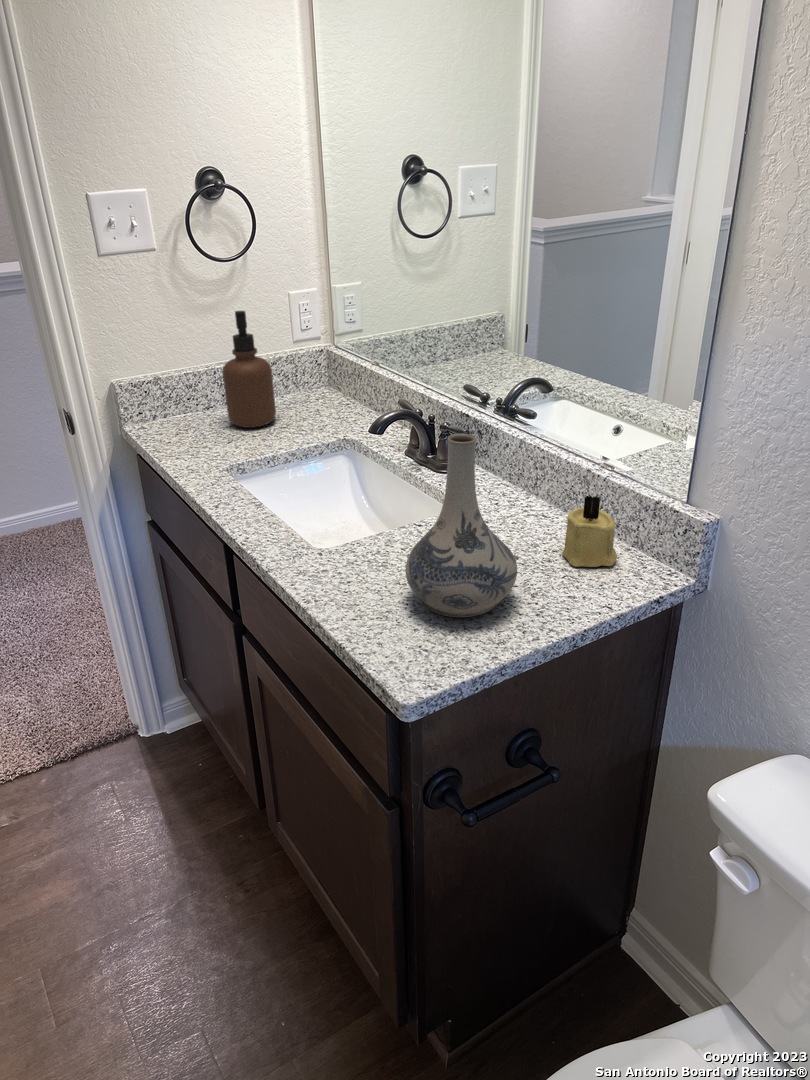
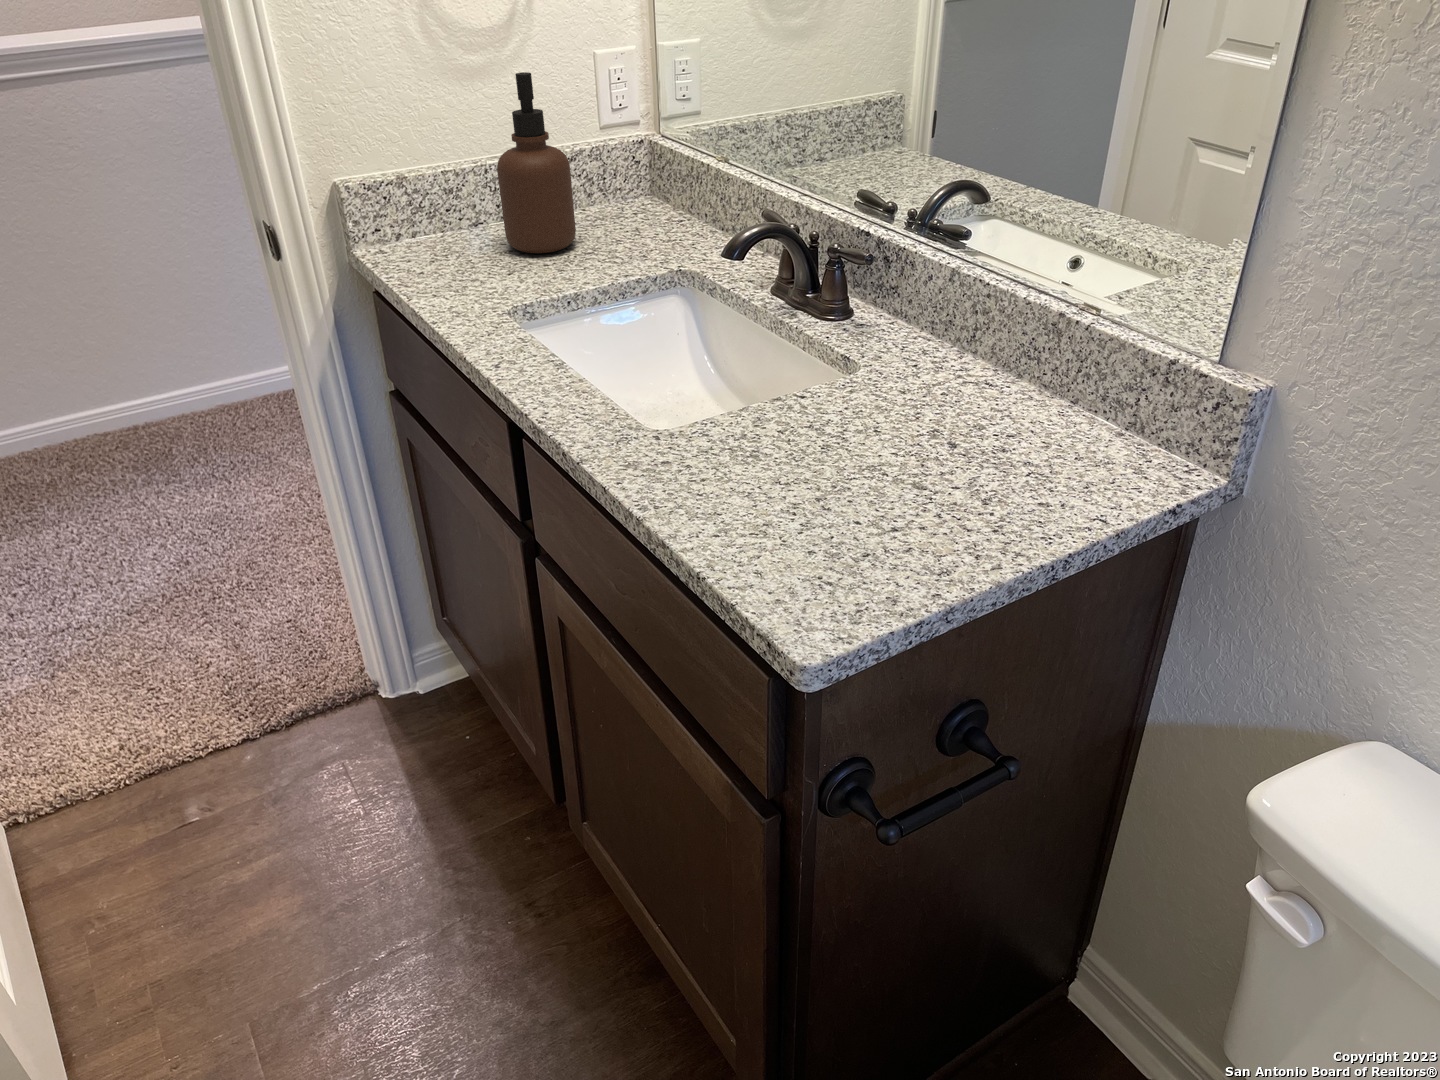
decorative vase: present [405,434,517,617] -> none [794,246,966,533]
candle: present [562,495,617,567] -> none [1022,349,1110,460]

